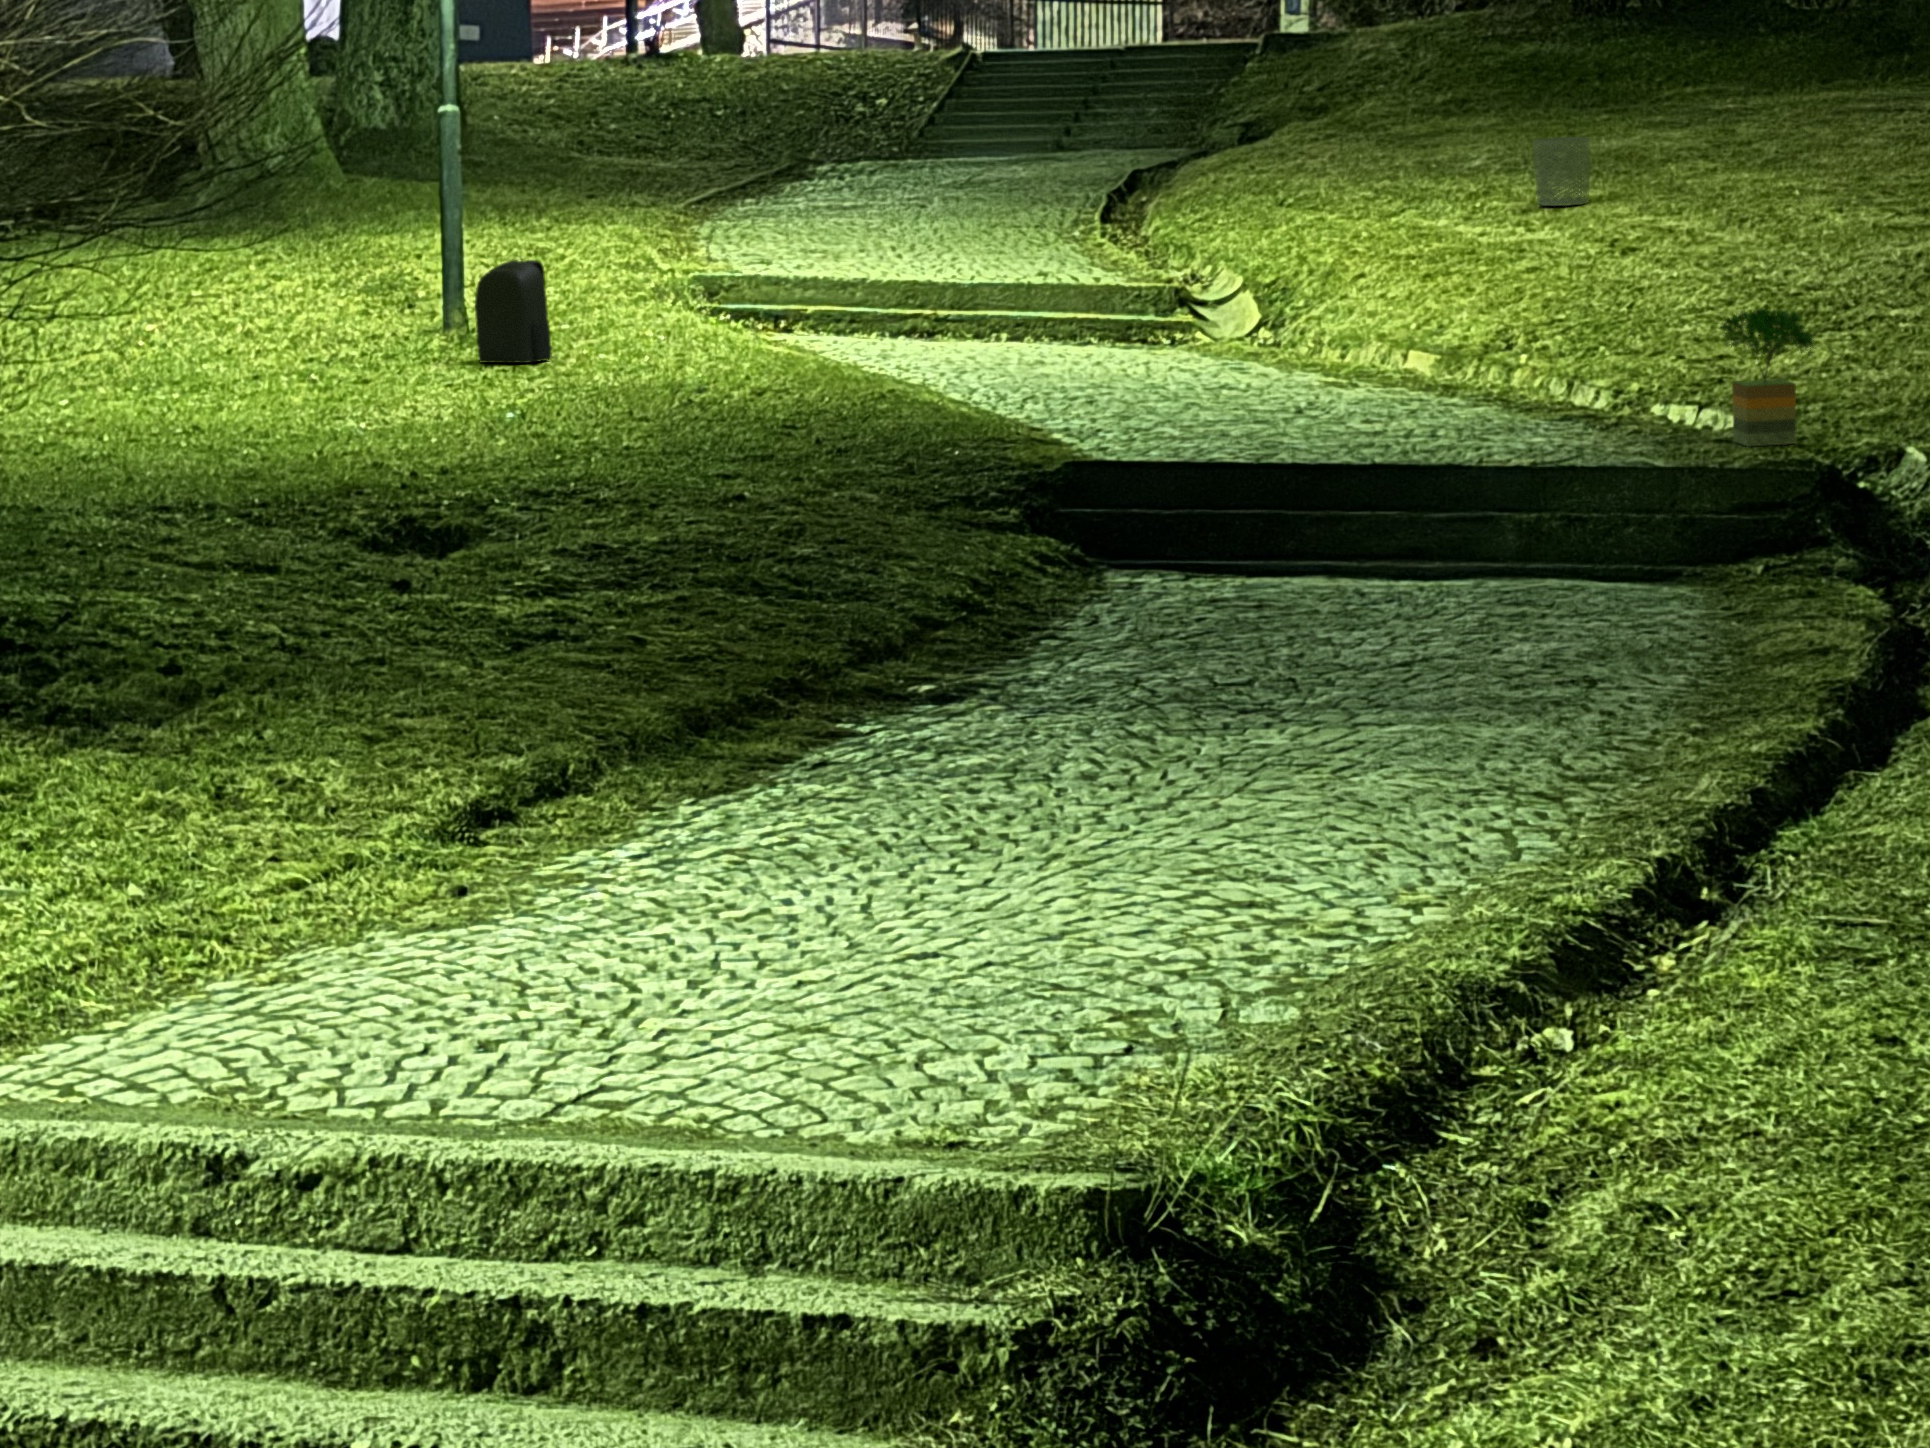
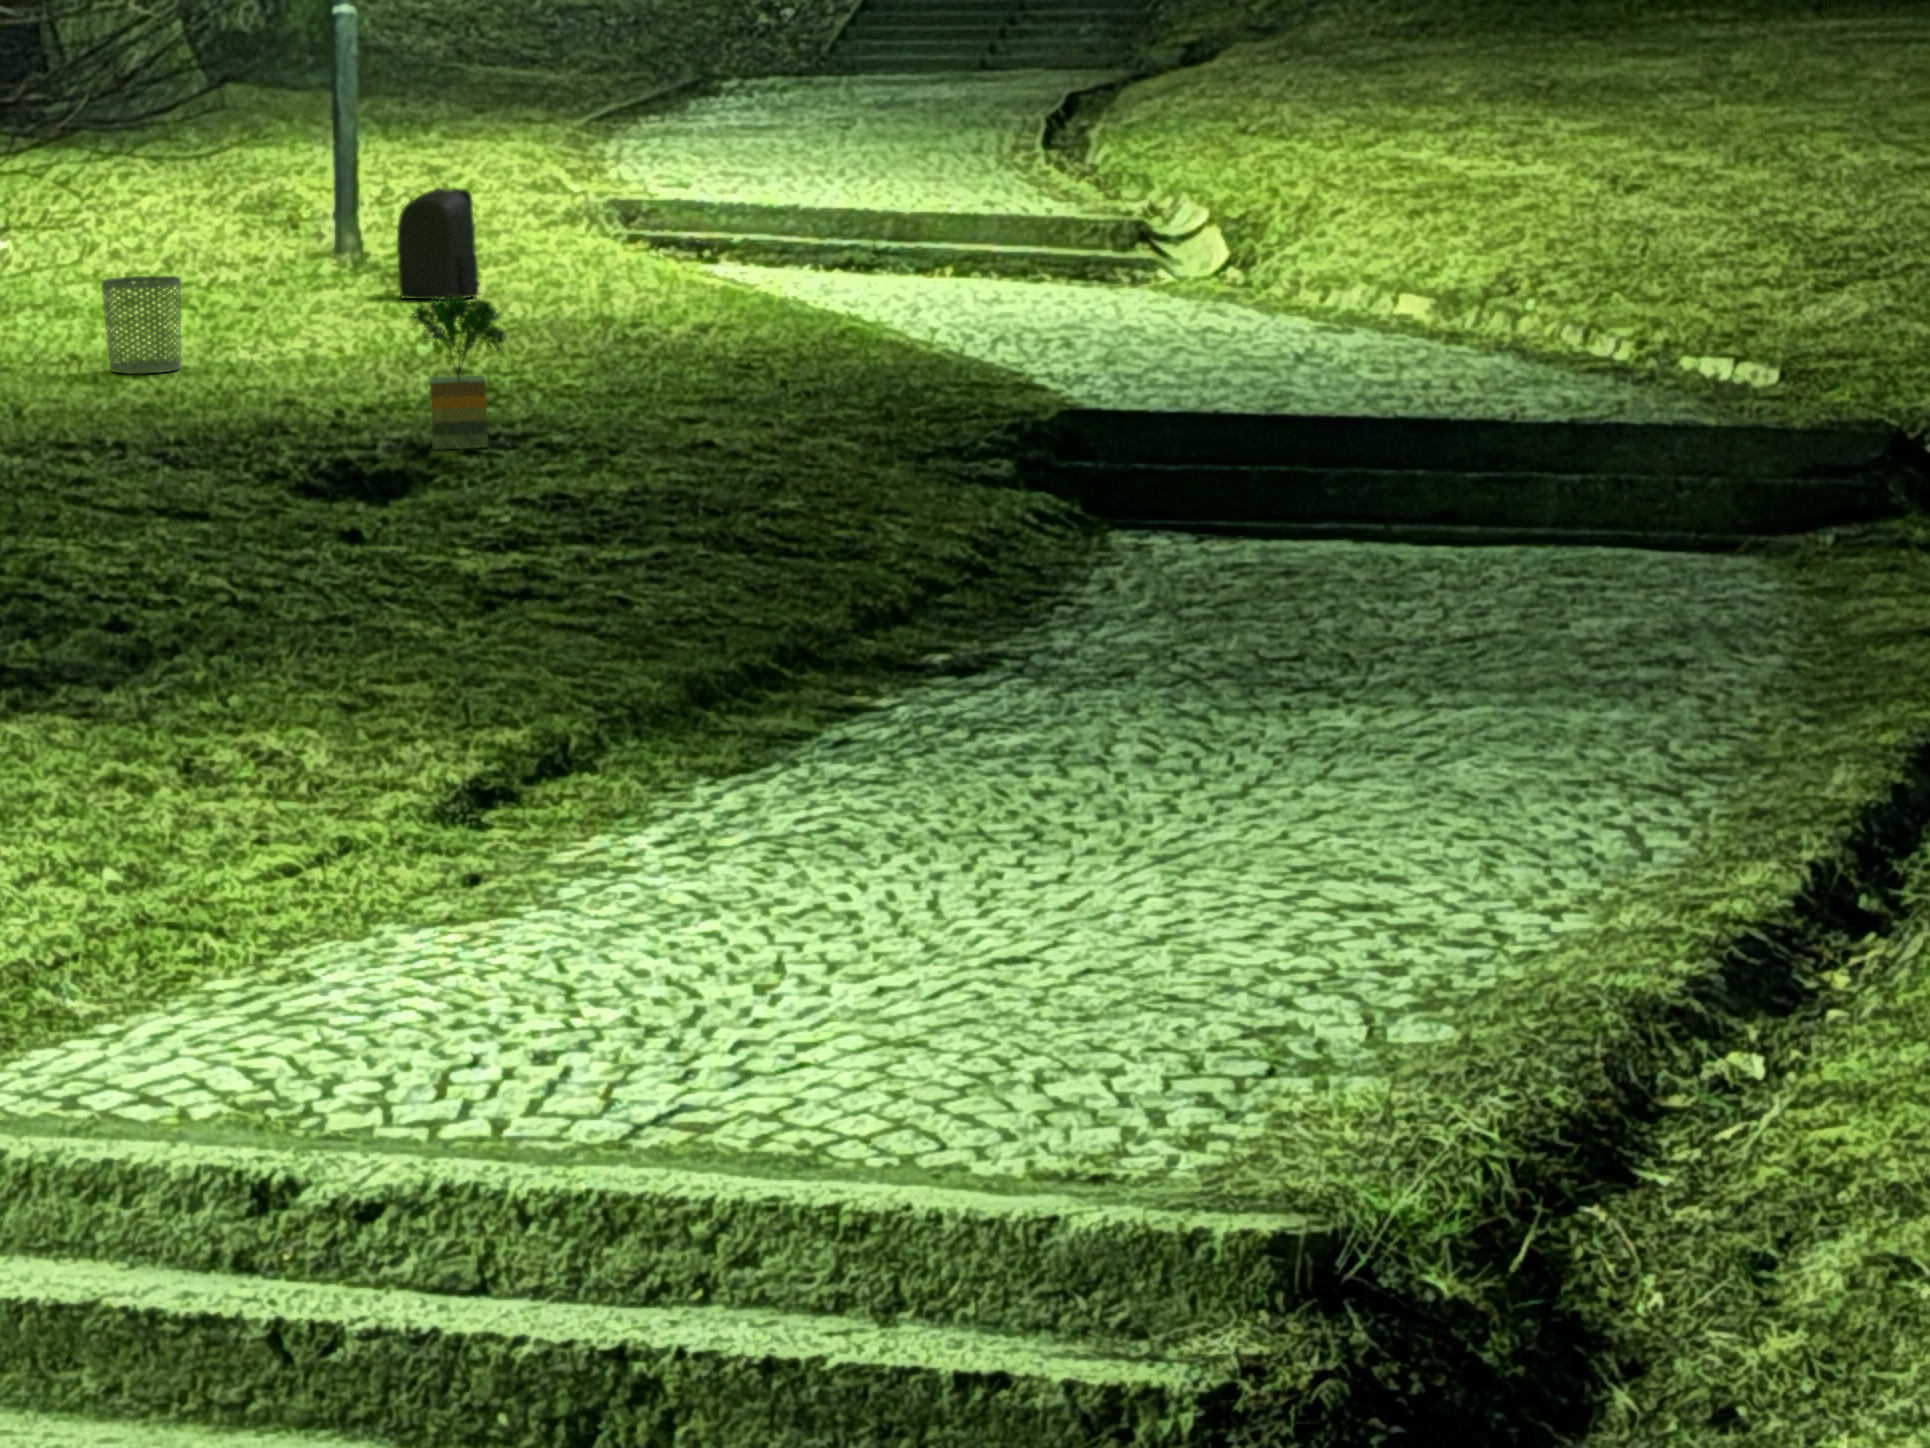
waste bin: present [1533,137,1590,206] -> present [101,276,181,374]
potted tree: present [1721,308,1815,446] -> present [410,296,509,450]

